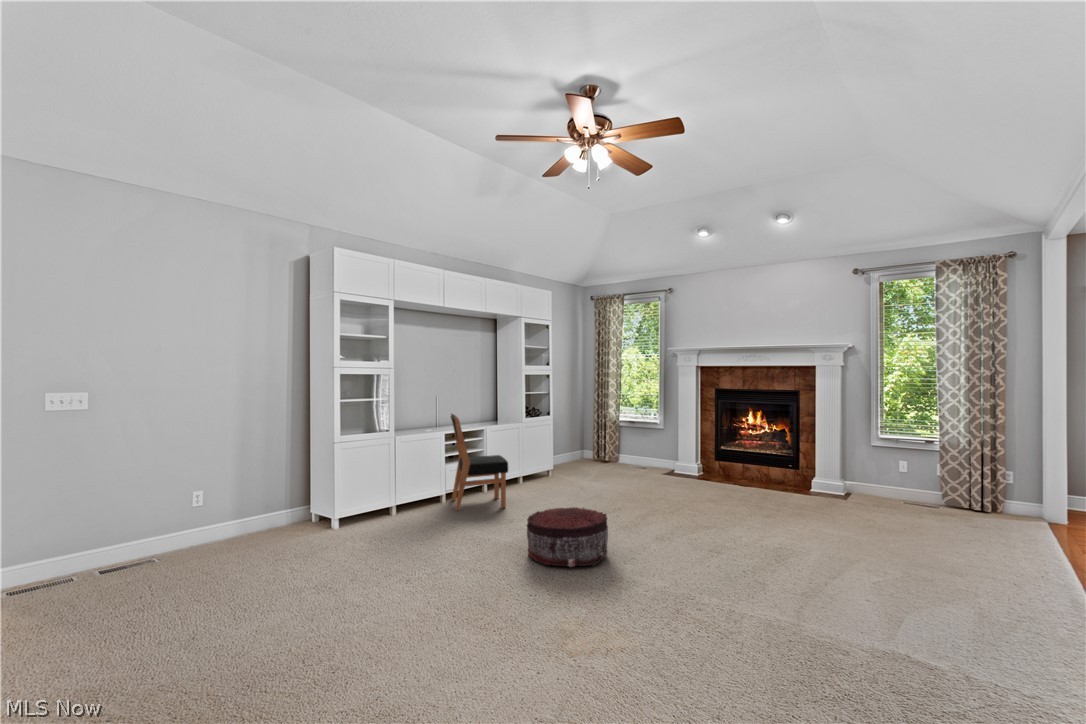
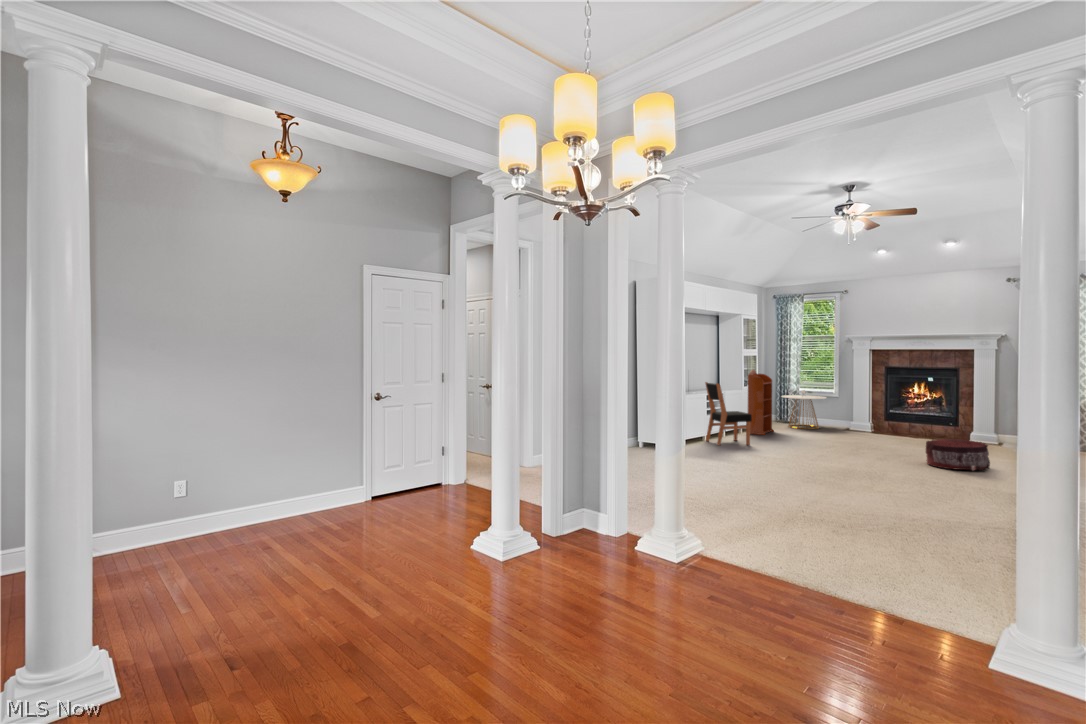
bookcase: none [530,393,572,486] -> present [748,370,774,435]
side table: none [591,419,647,473] -> present [782,390,826,429]
pouf: present [527,507,608,567] -> present [926,439,990,470]

